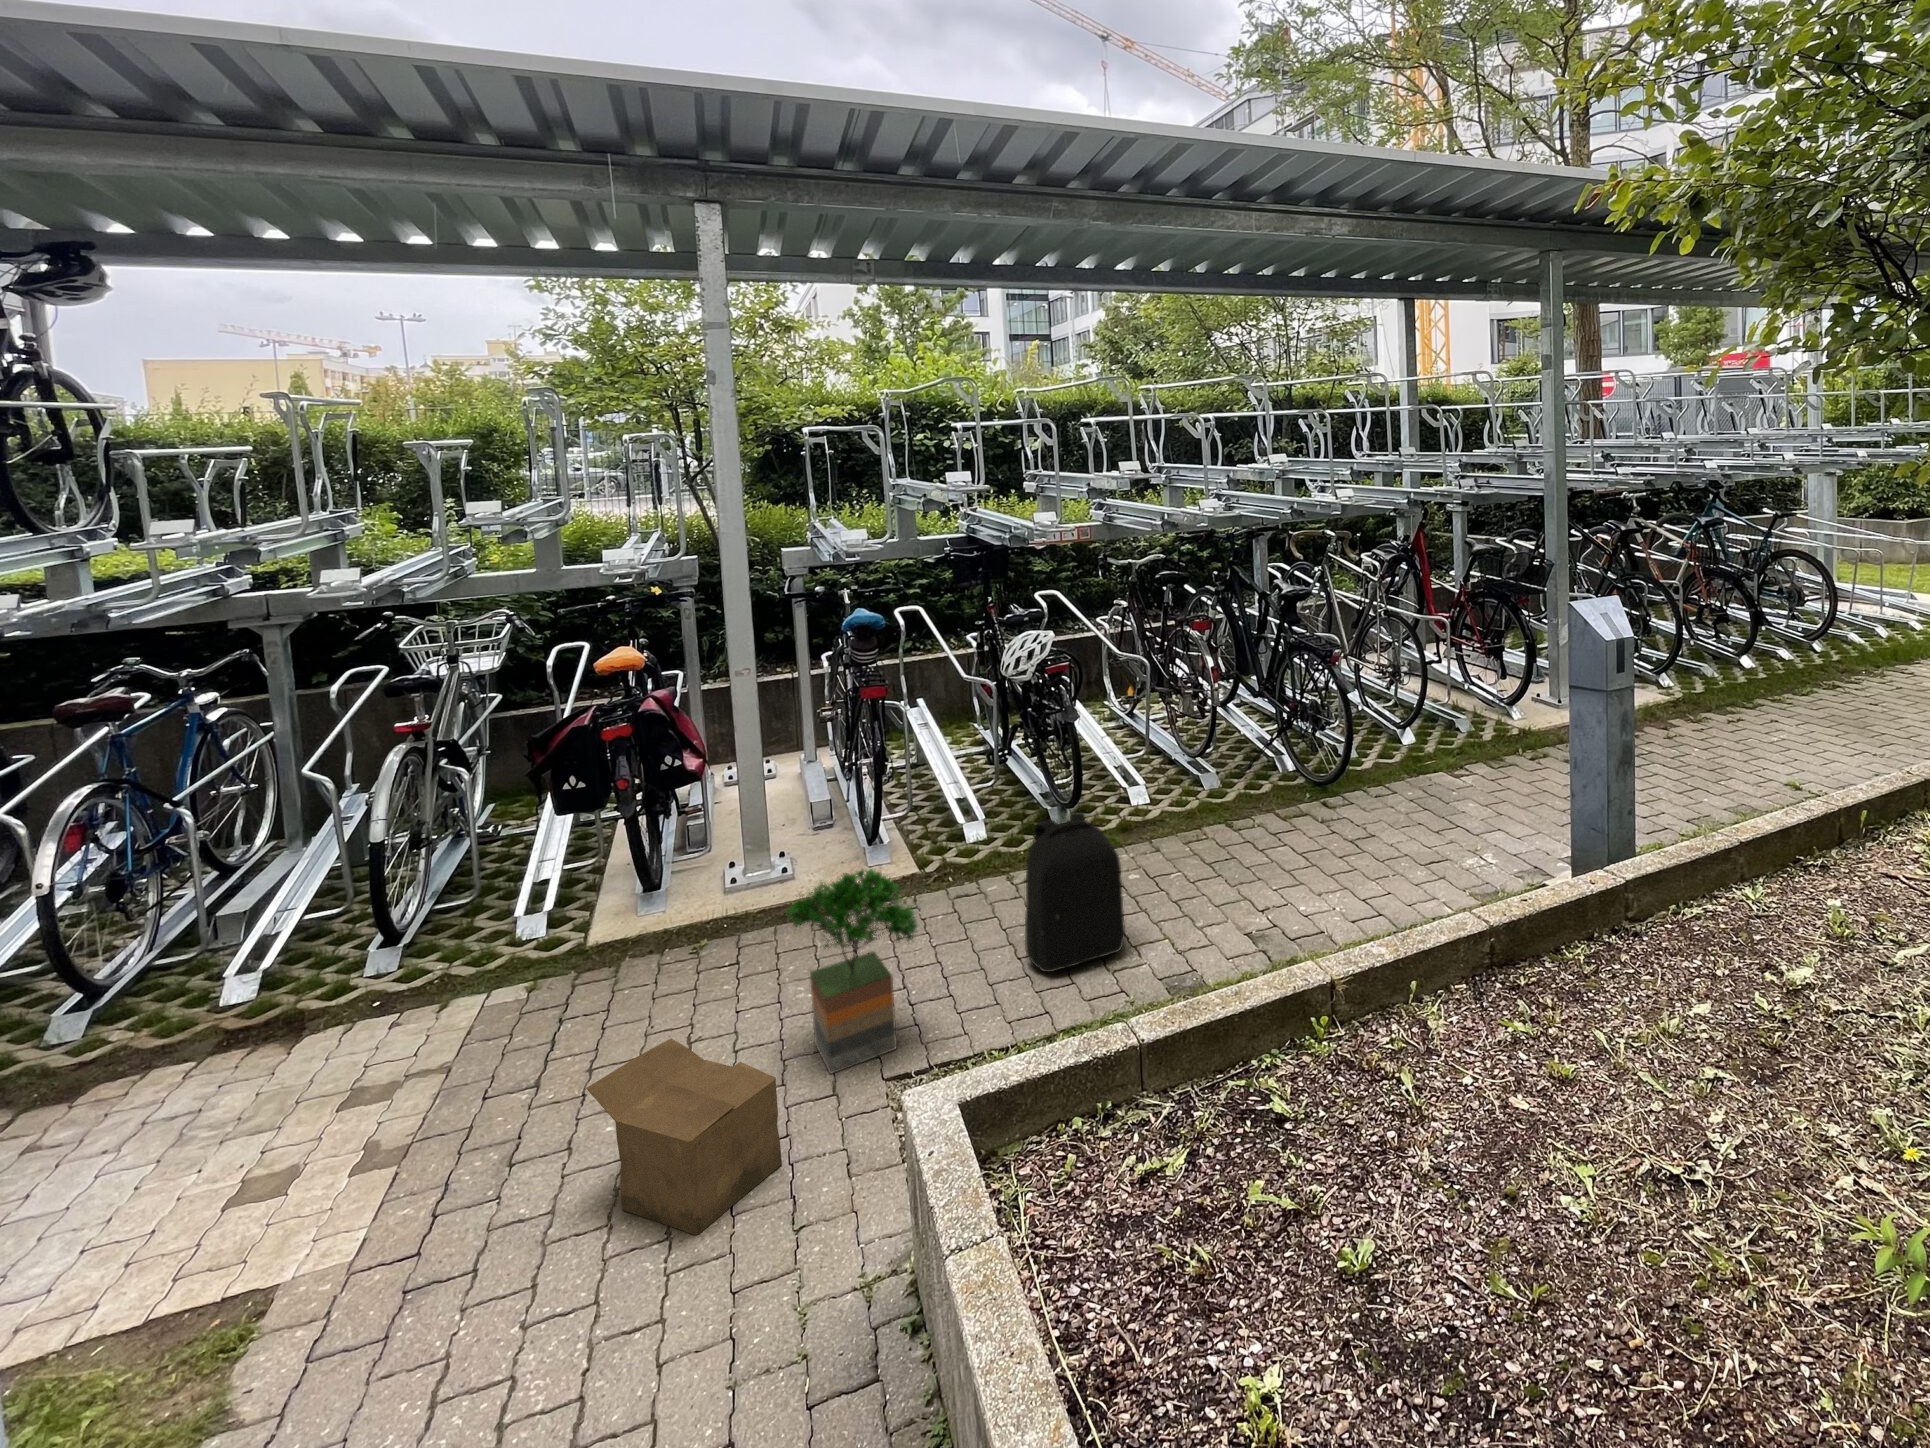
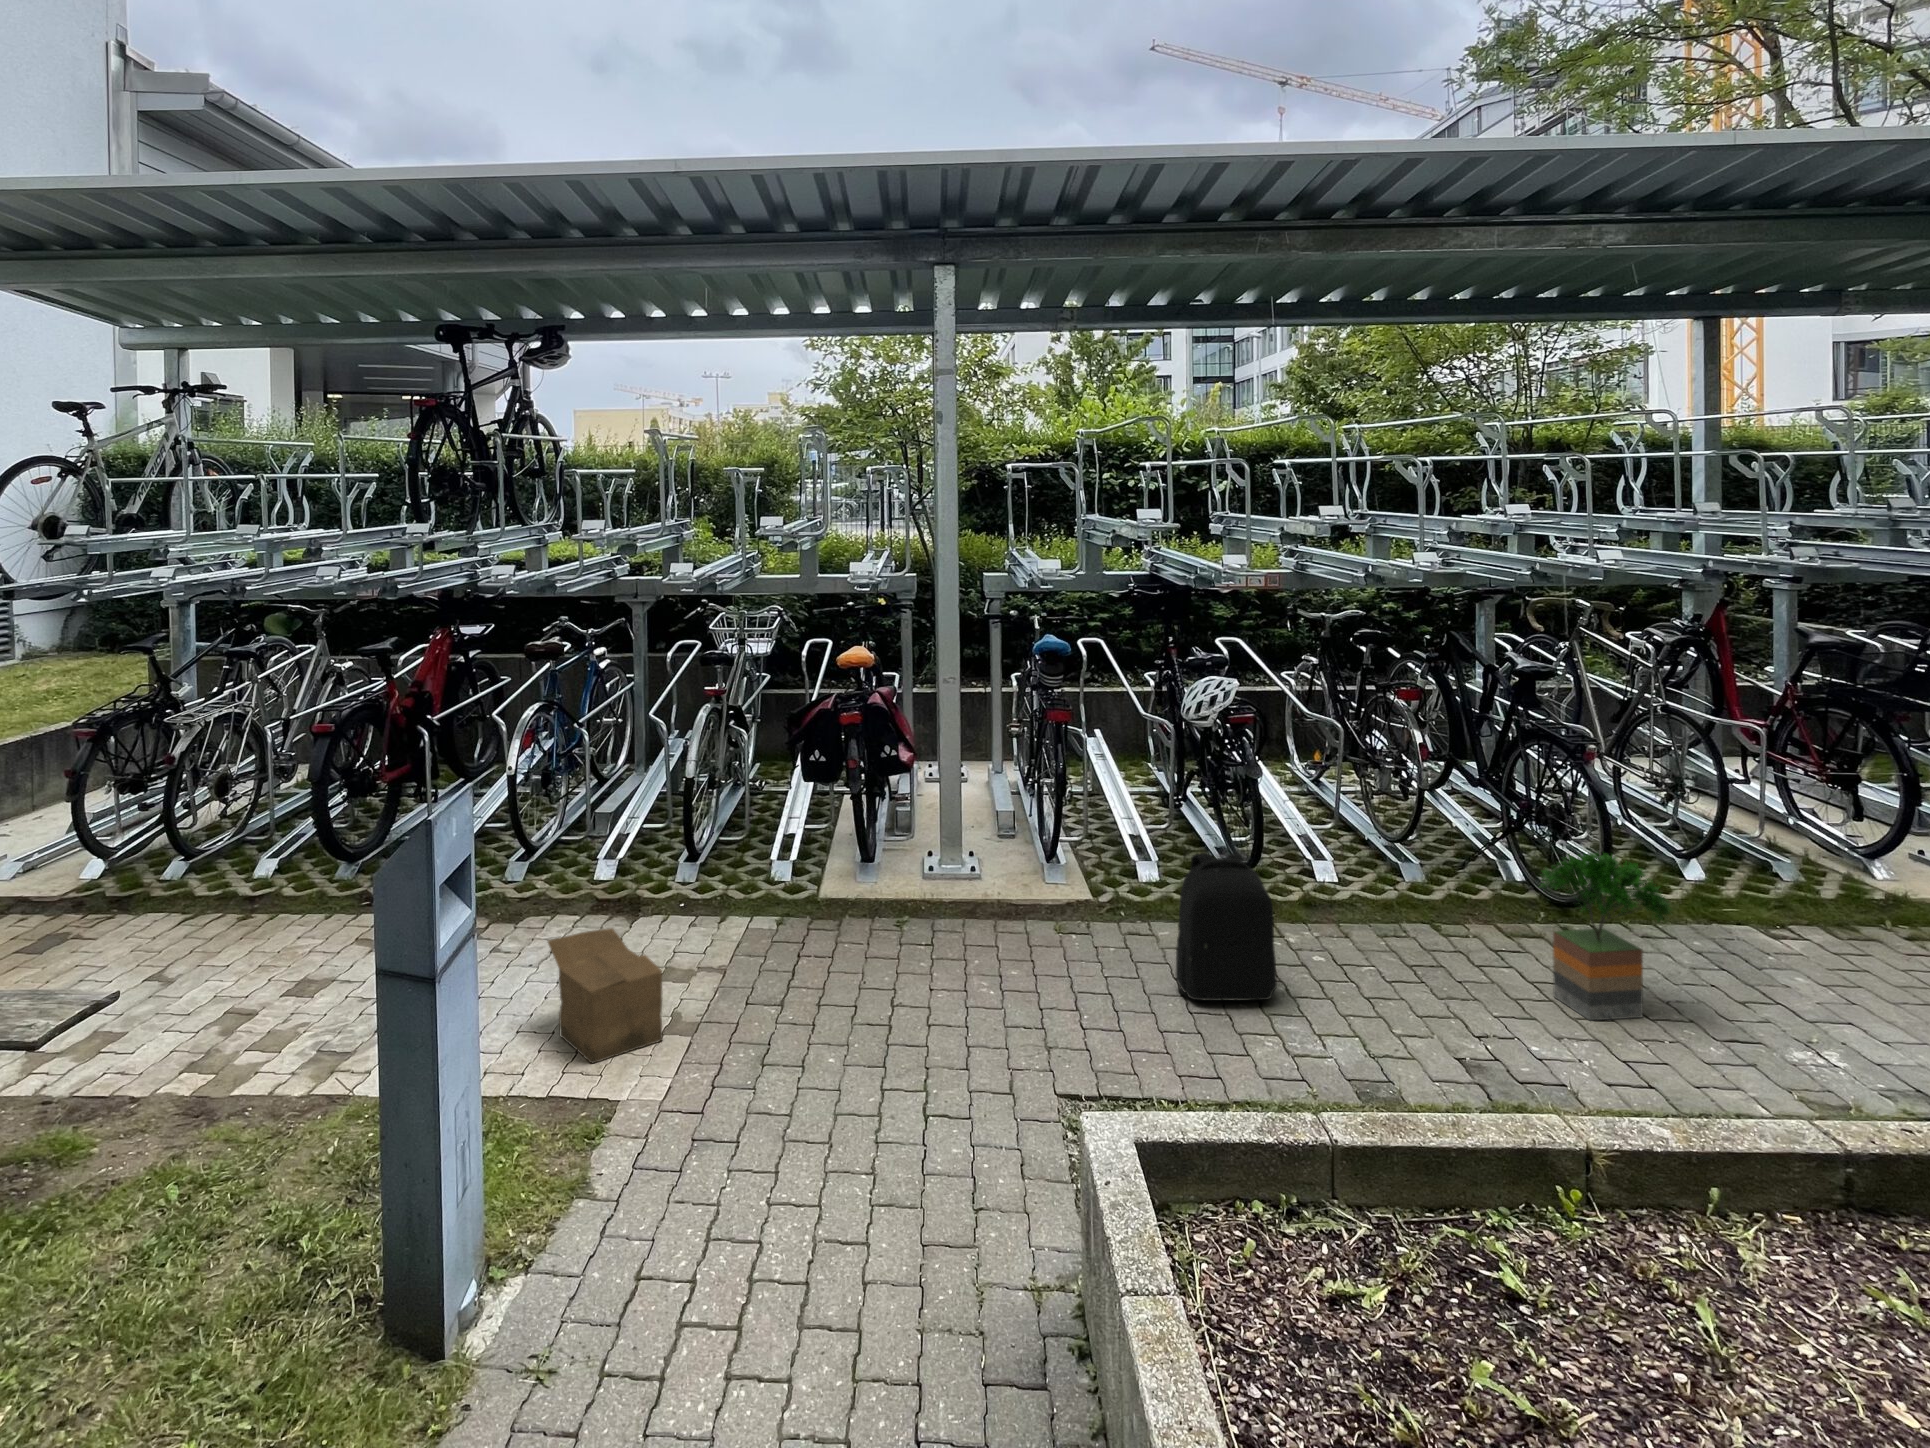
potted tree: present [787,869,917,1073] -> present [1541,852,1671,1021]
cardboard box: present [586,1038,782,1235] -> present [548,928,663,1063]

